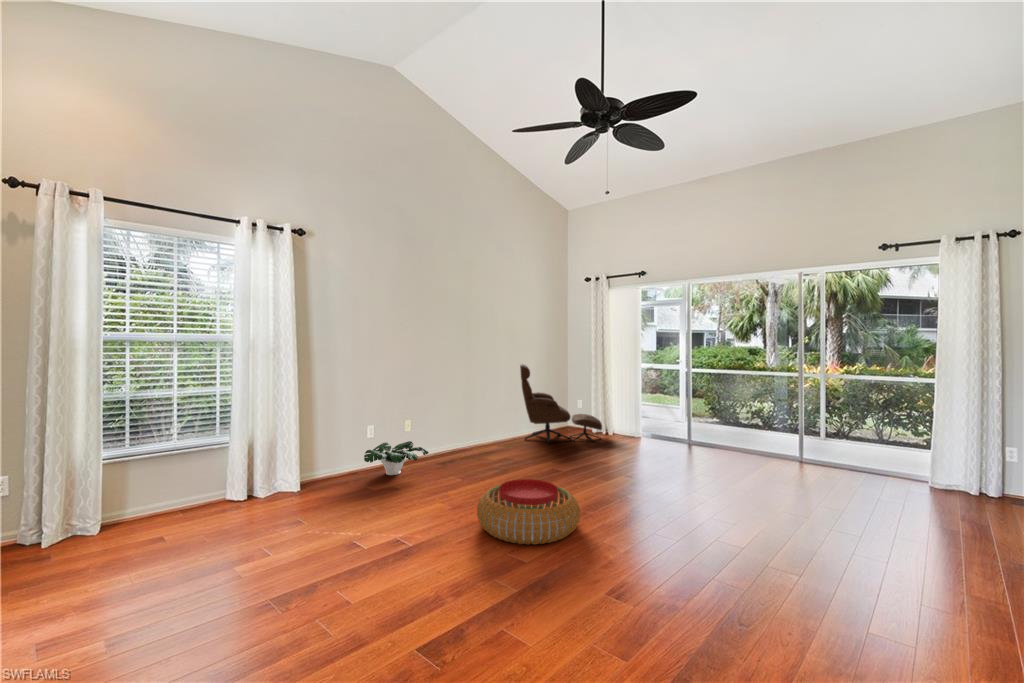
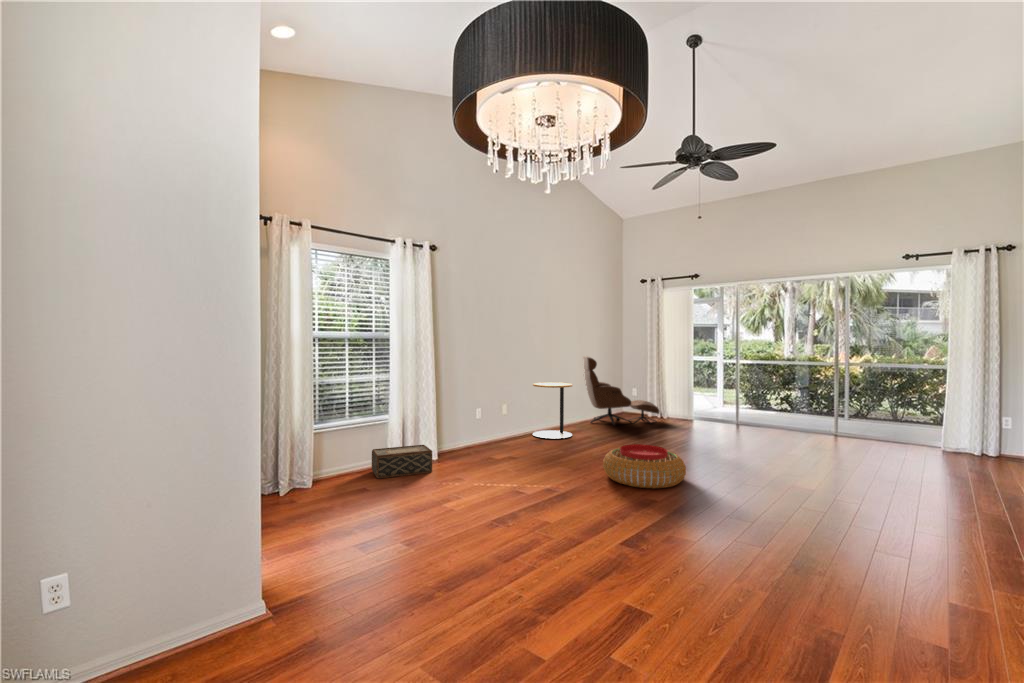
side table: none [445,394,492,462] -> present [533,382,572,439]
potted plant: present [364,441,429,475] -> none [482,422,531,449]
woven basket: none [189,473,275,520] -> present [372,445,432,478]

